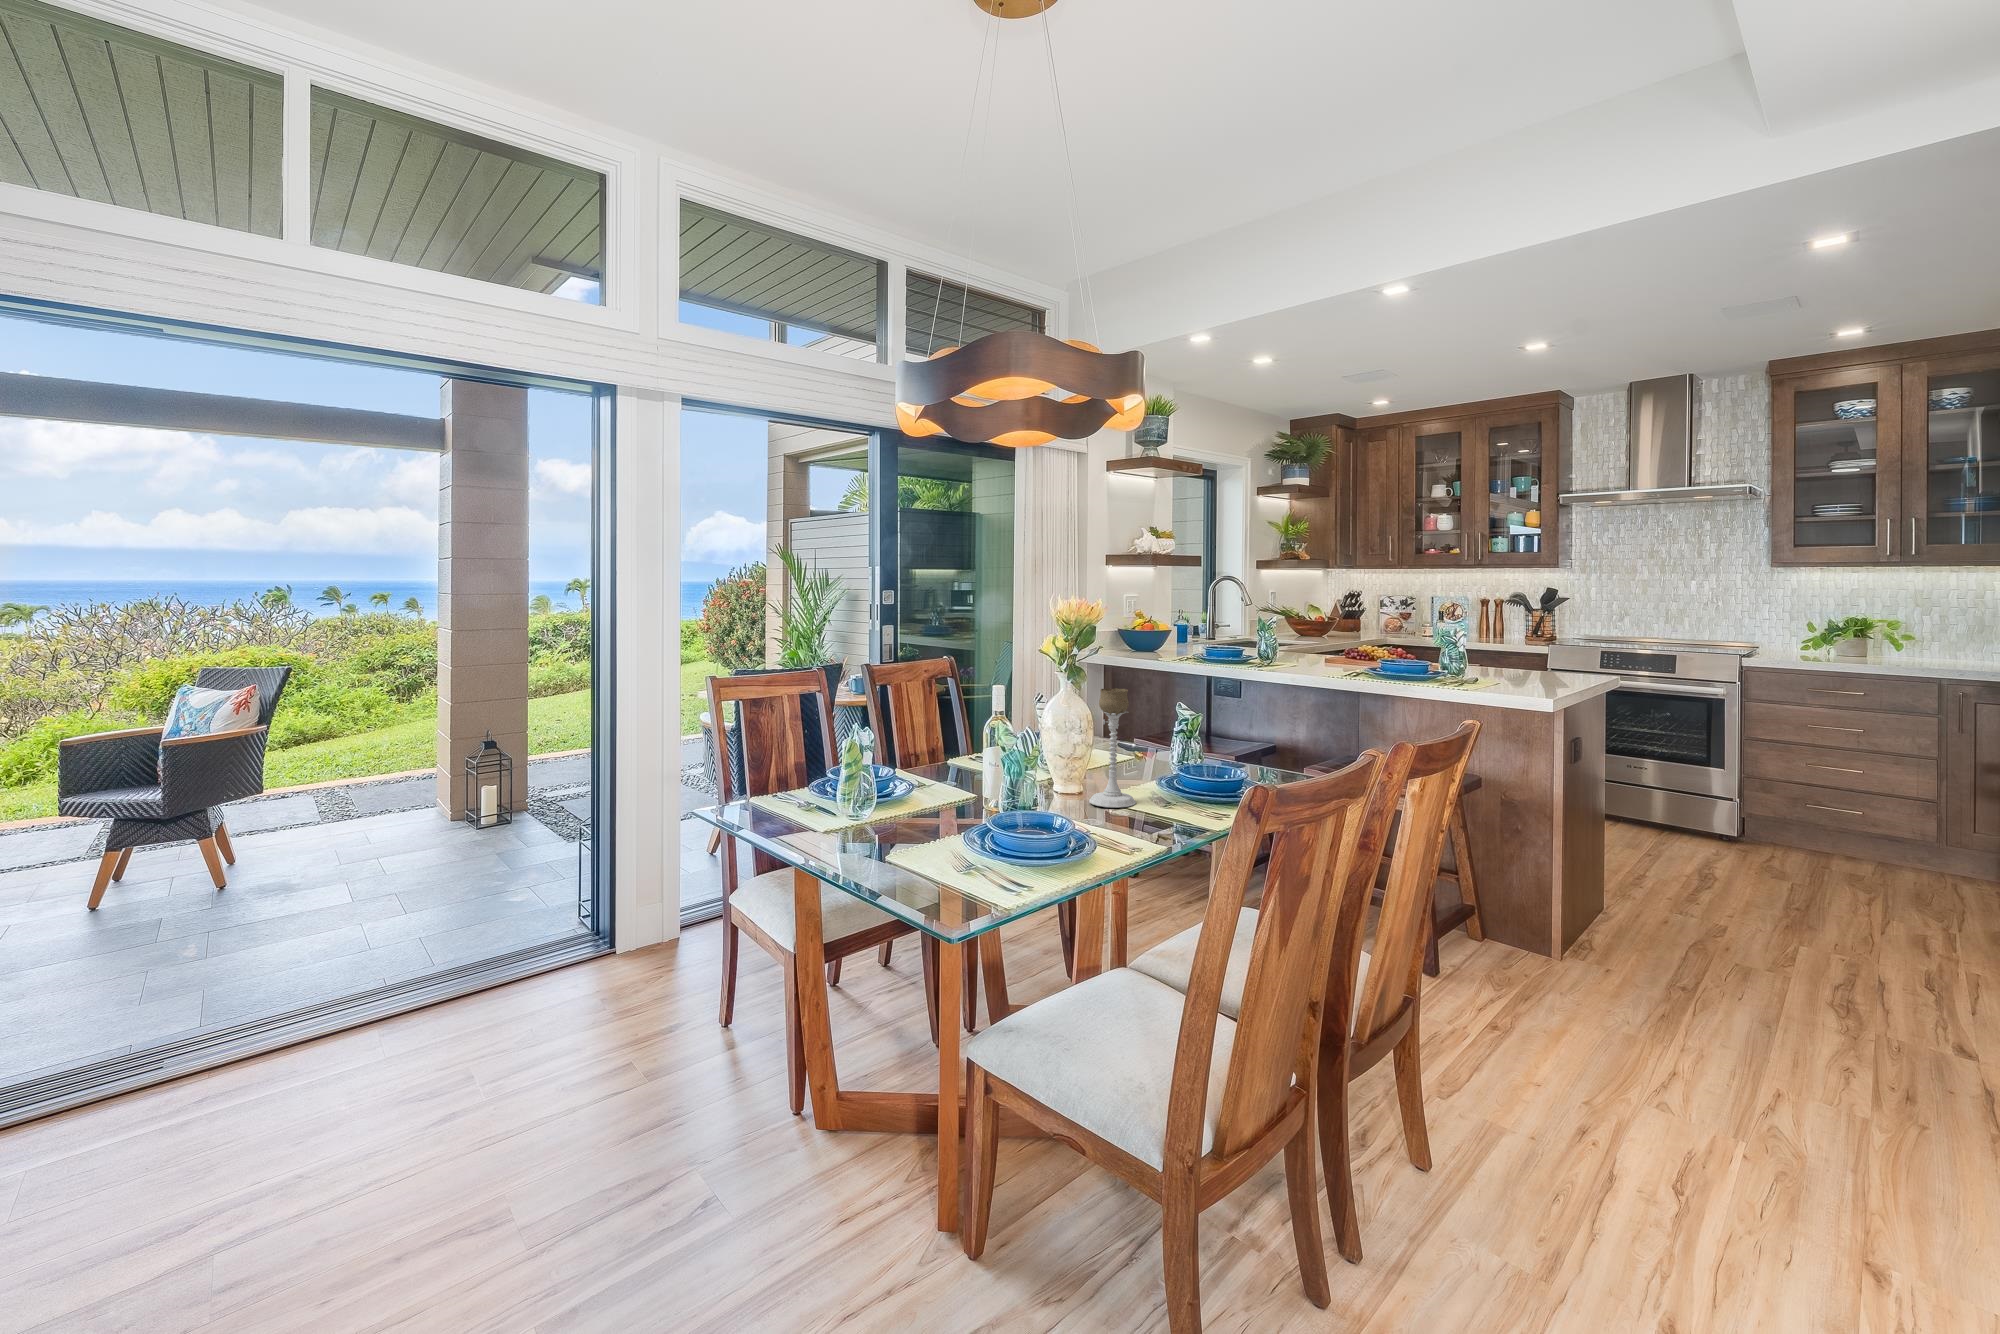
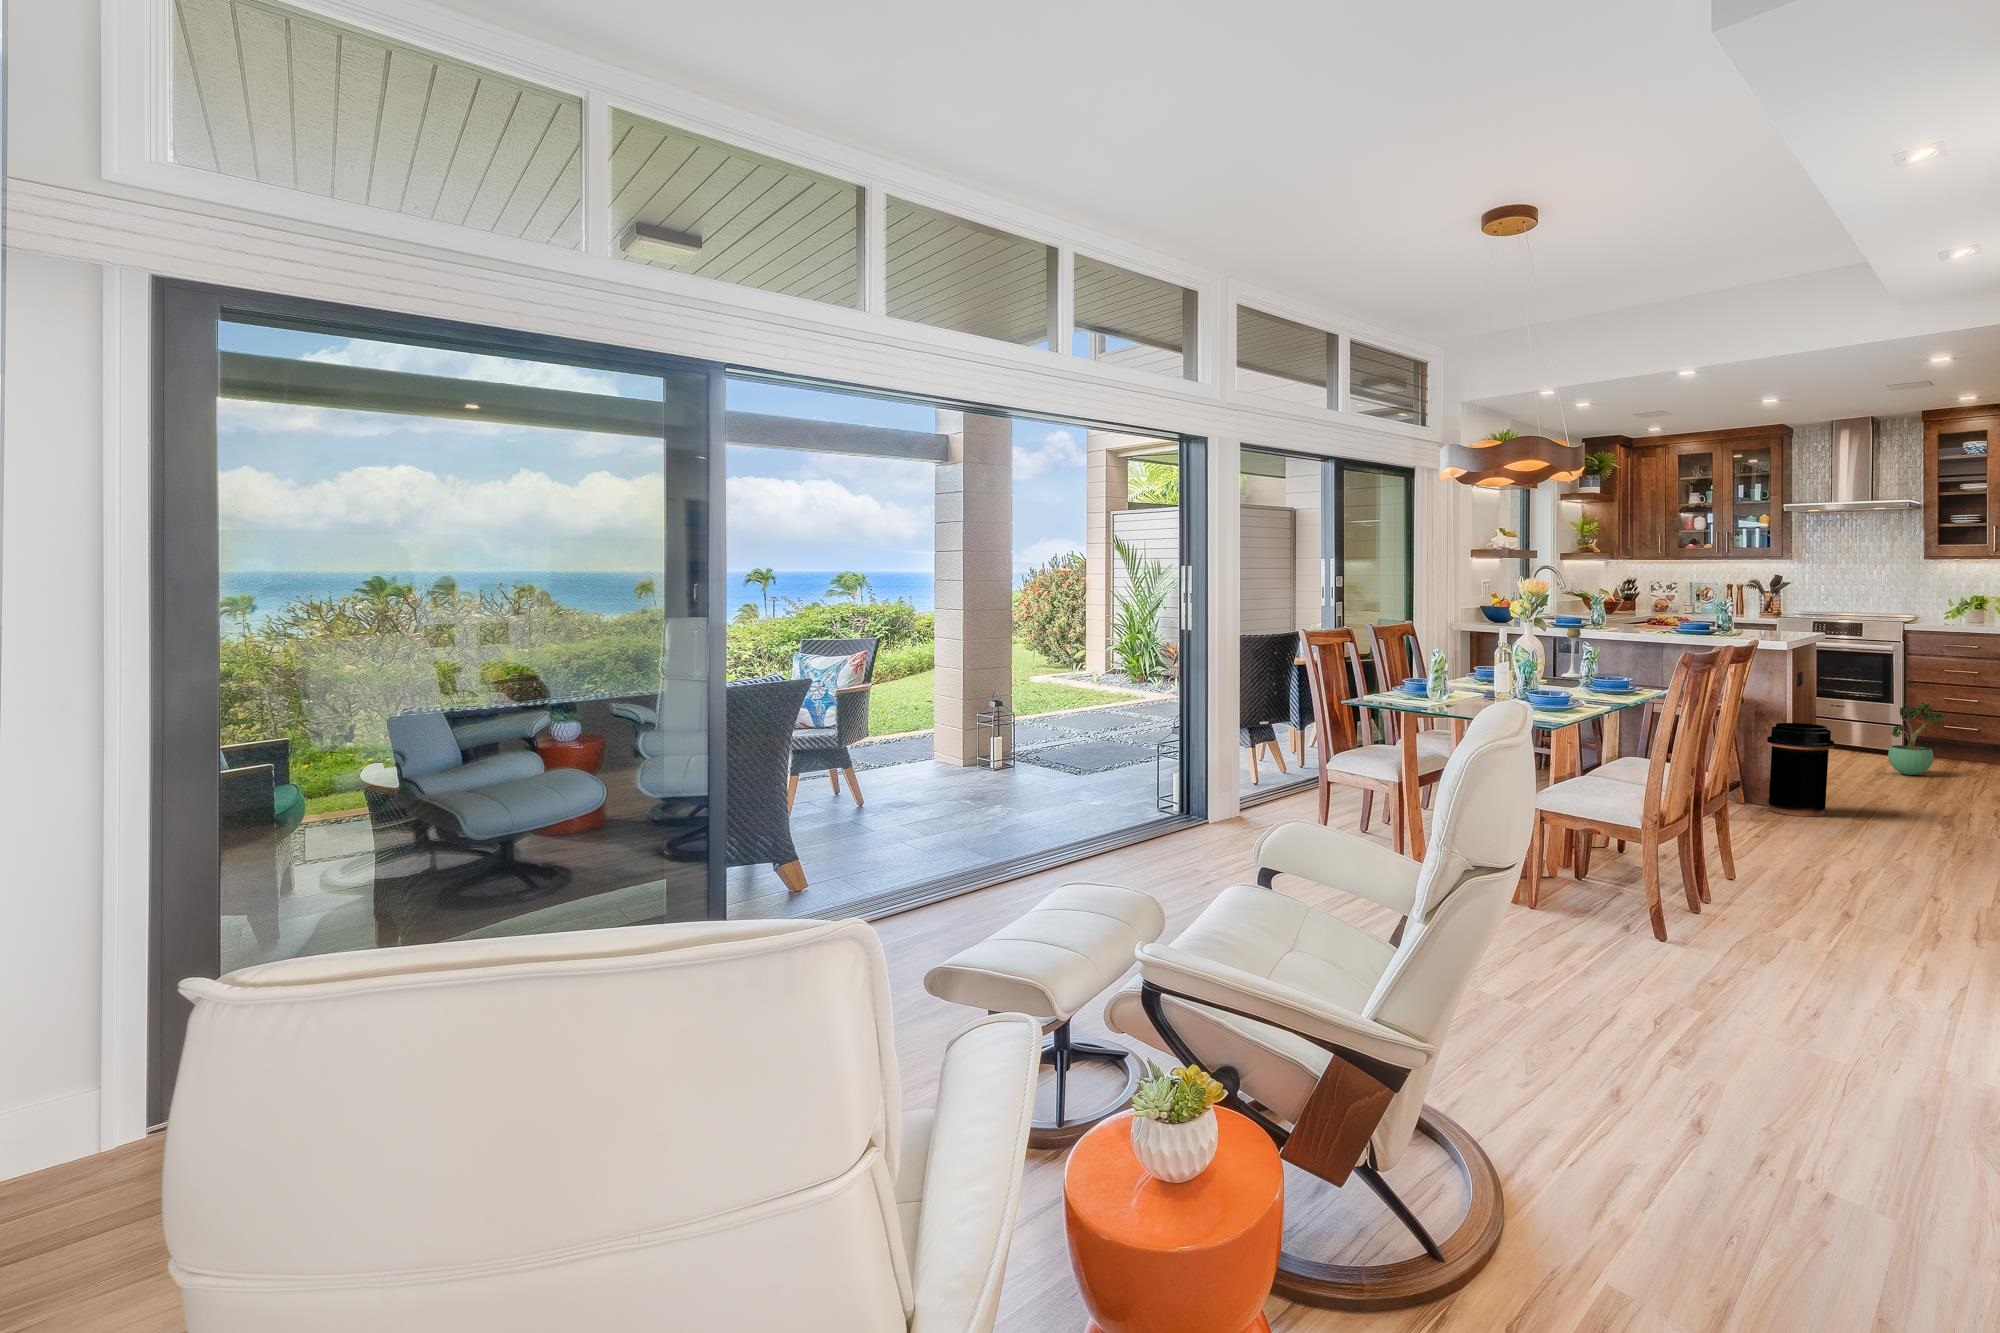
potted plant: none [1778,821,1898,963] -> present [1888,702,1945,775]
trash can: none [1577,955,1779,1264] -> present [1767,723,1834,816]

